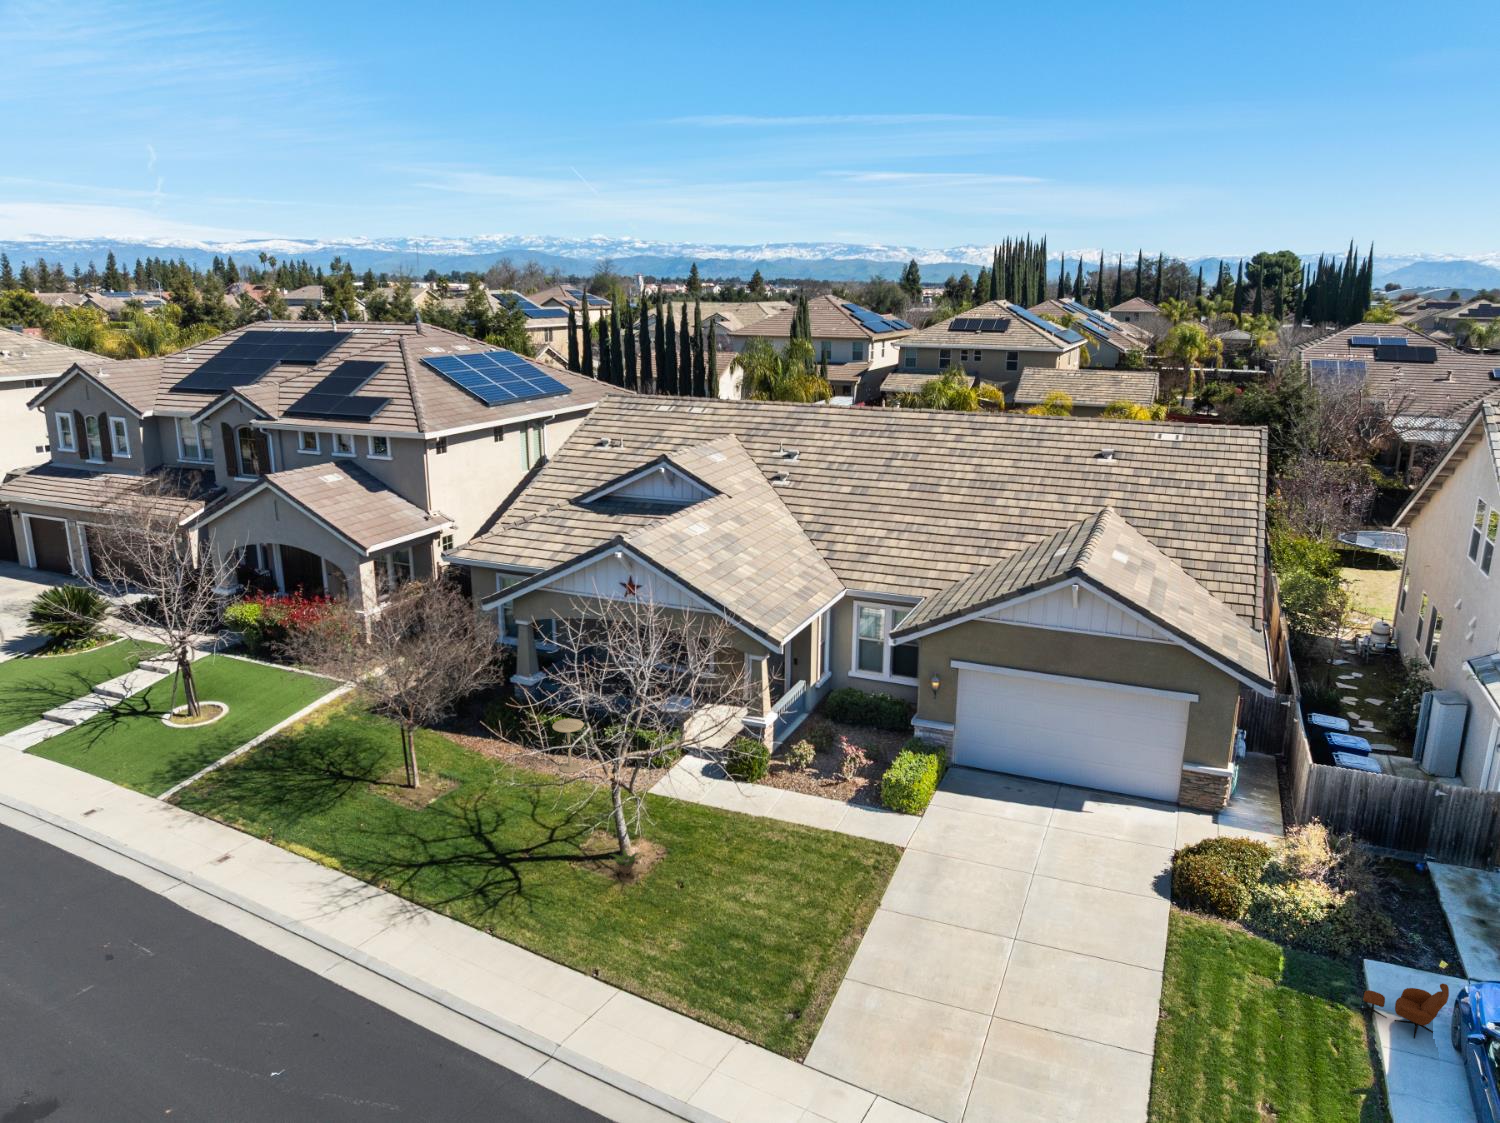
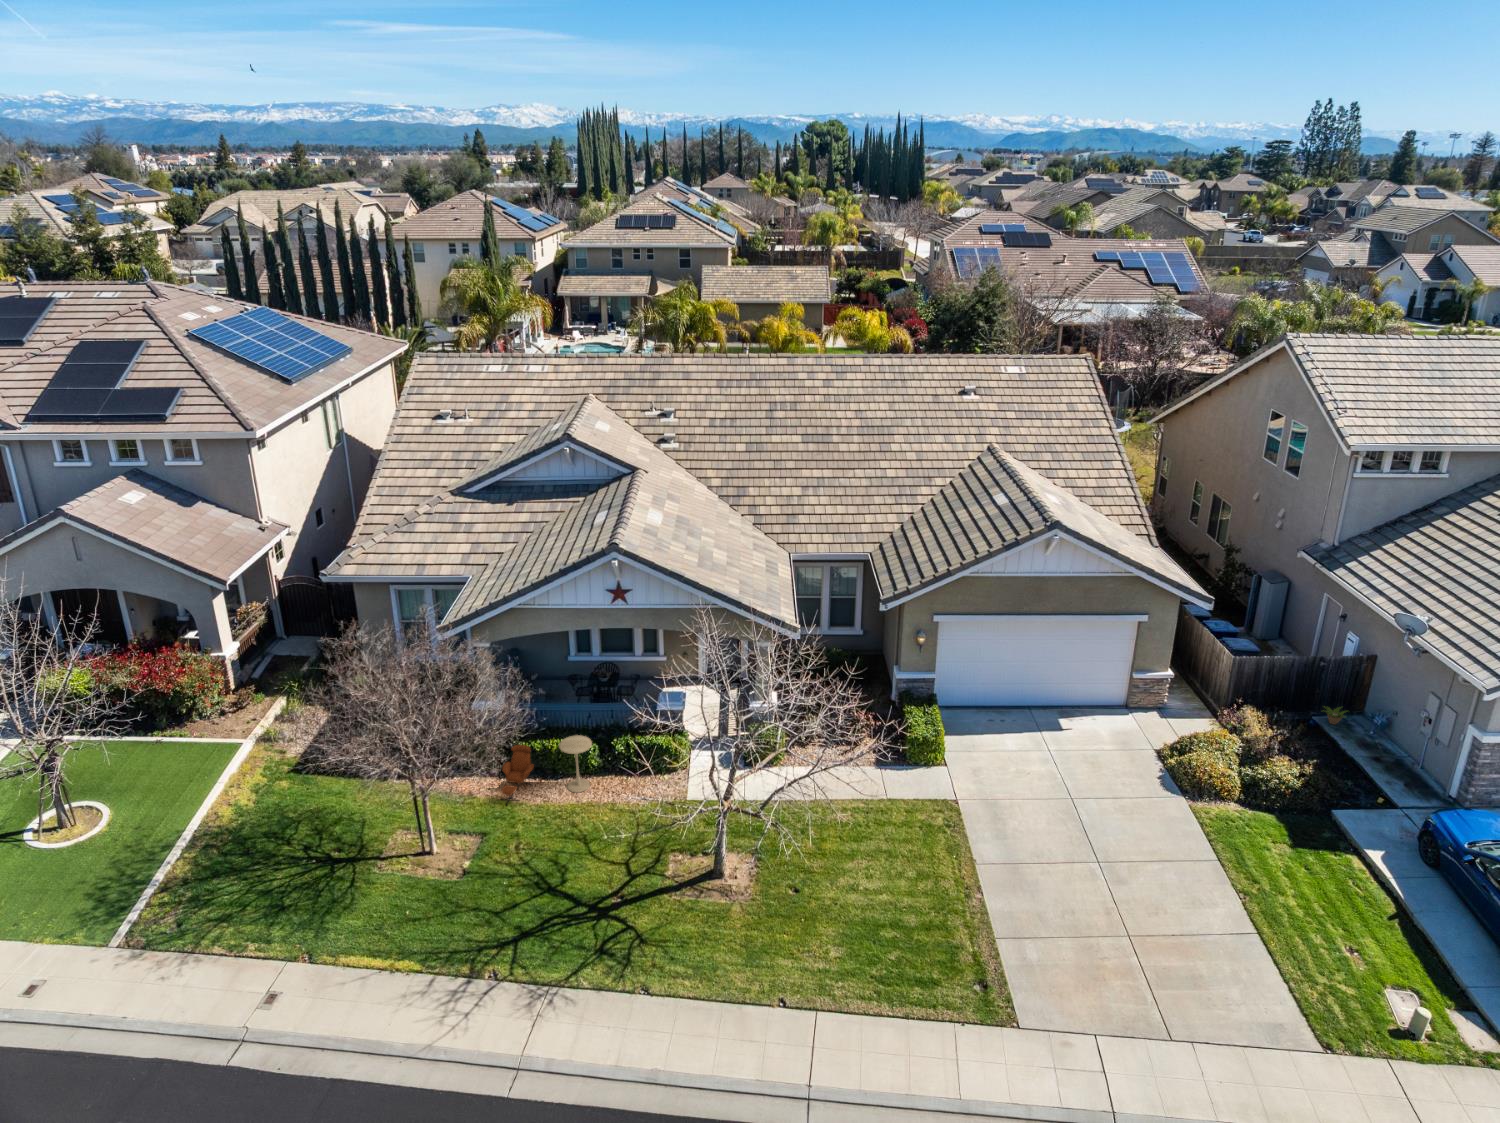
decorative plant: present [612,850,638,874] -> present [1325,707,1346,724]
lounge chair: present [1357,983,1449,1038] -> present [501,745,534,800]

